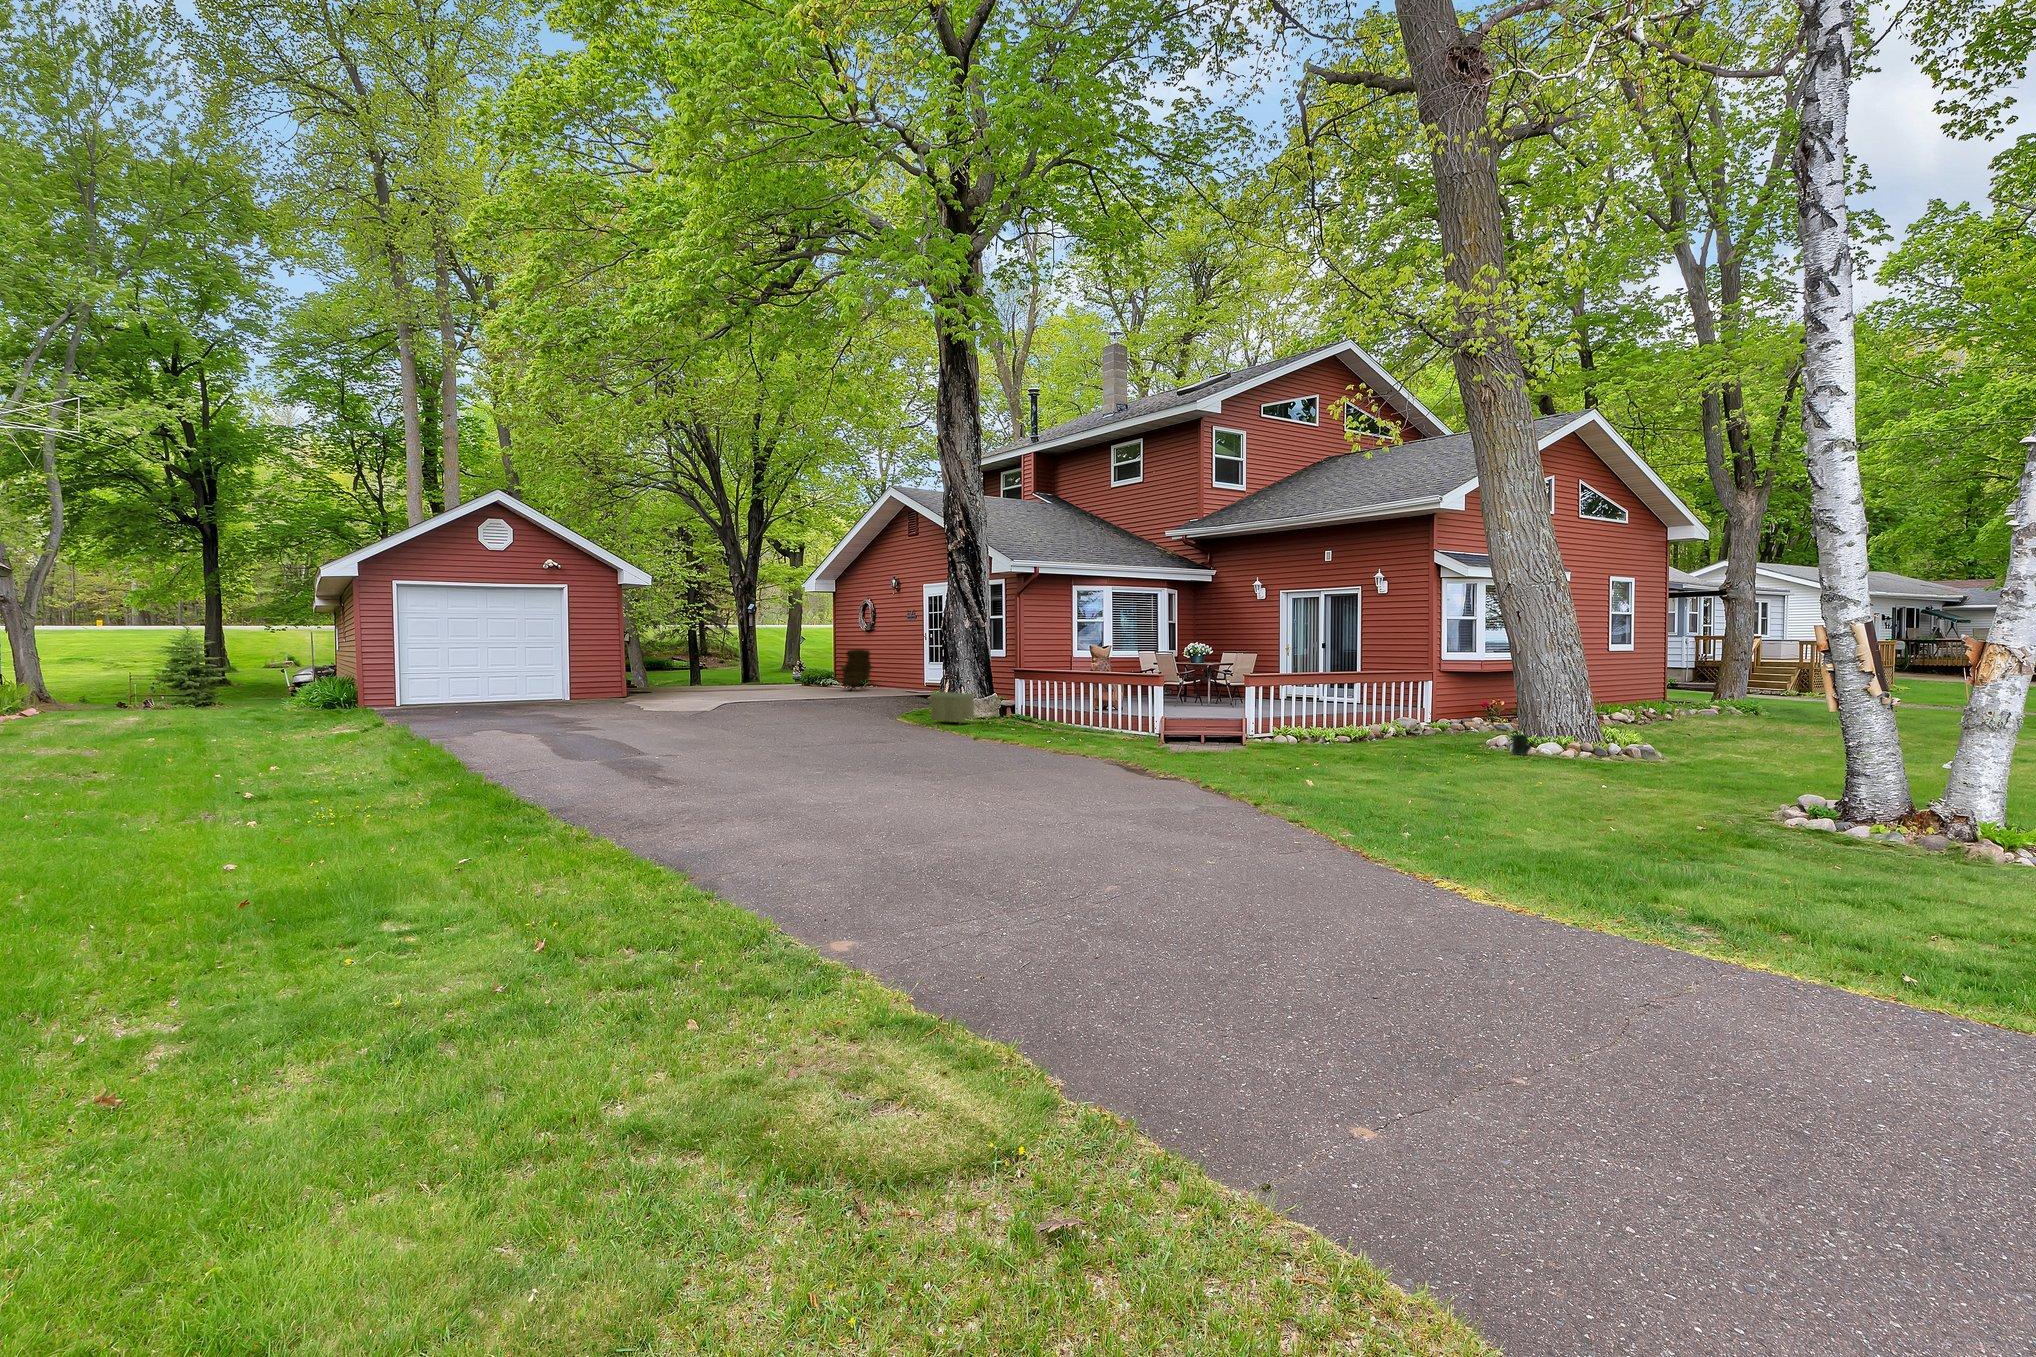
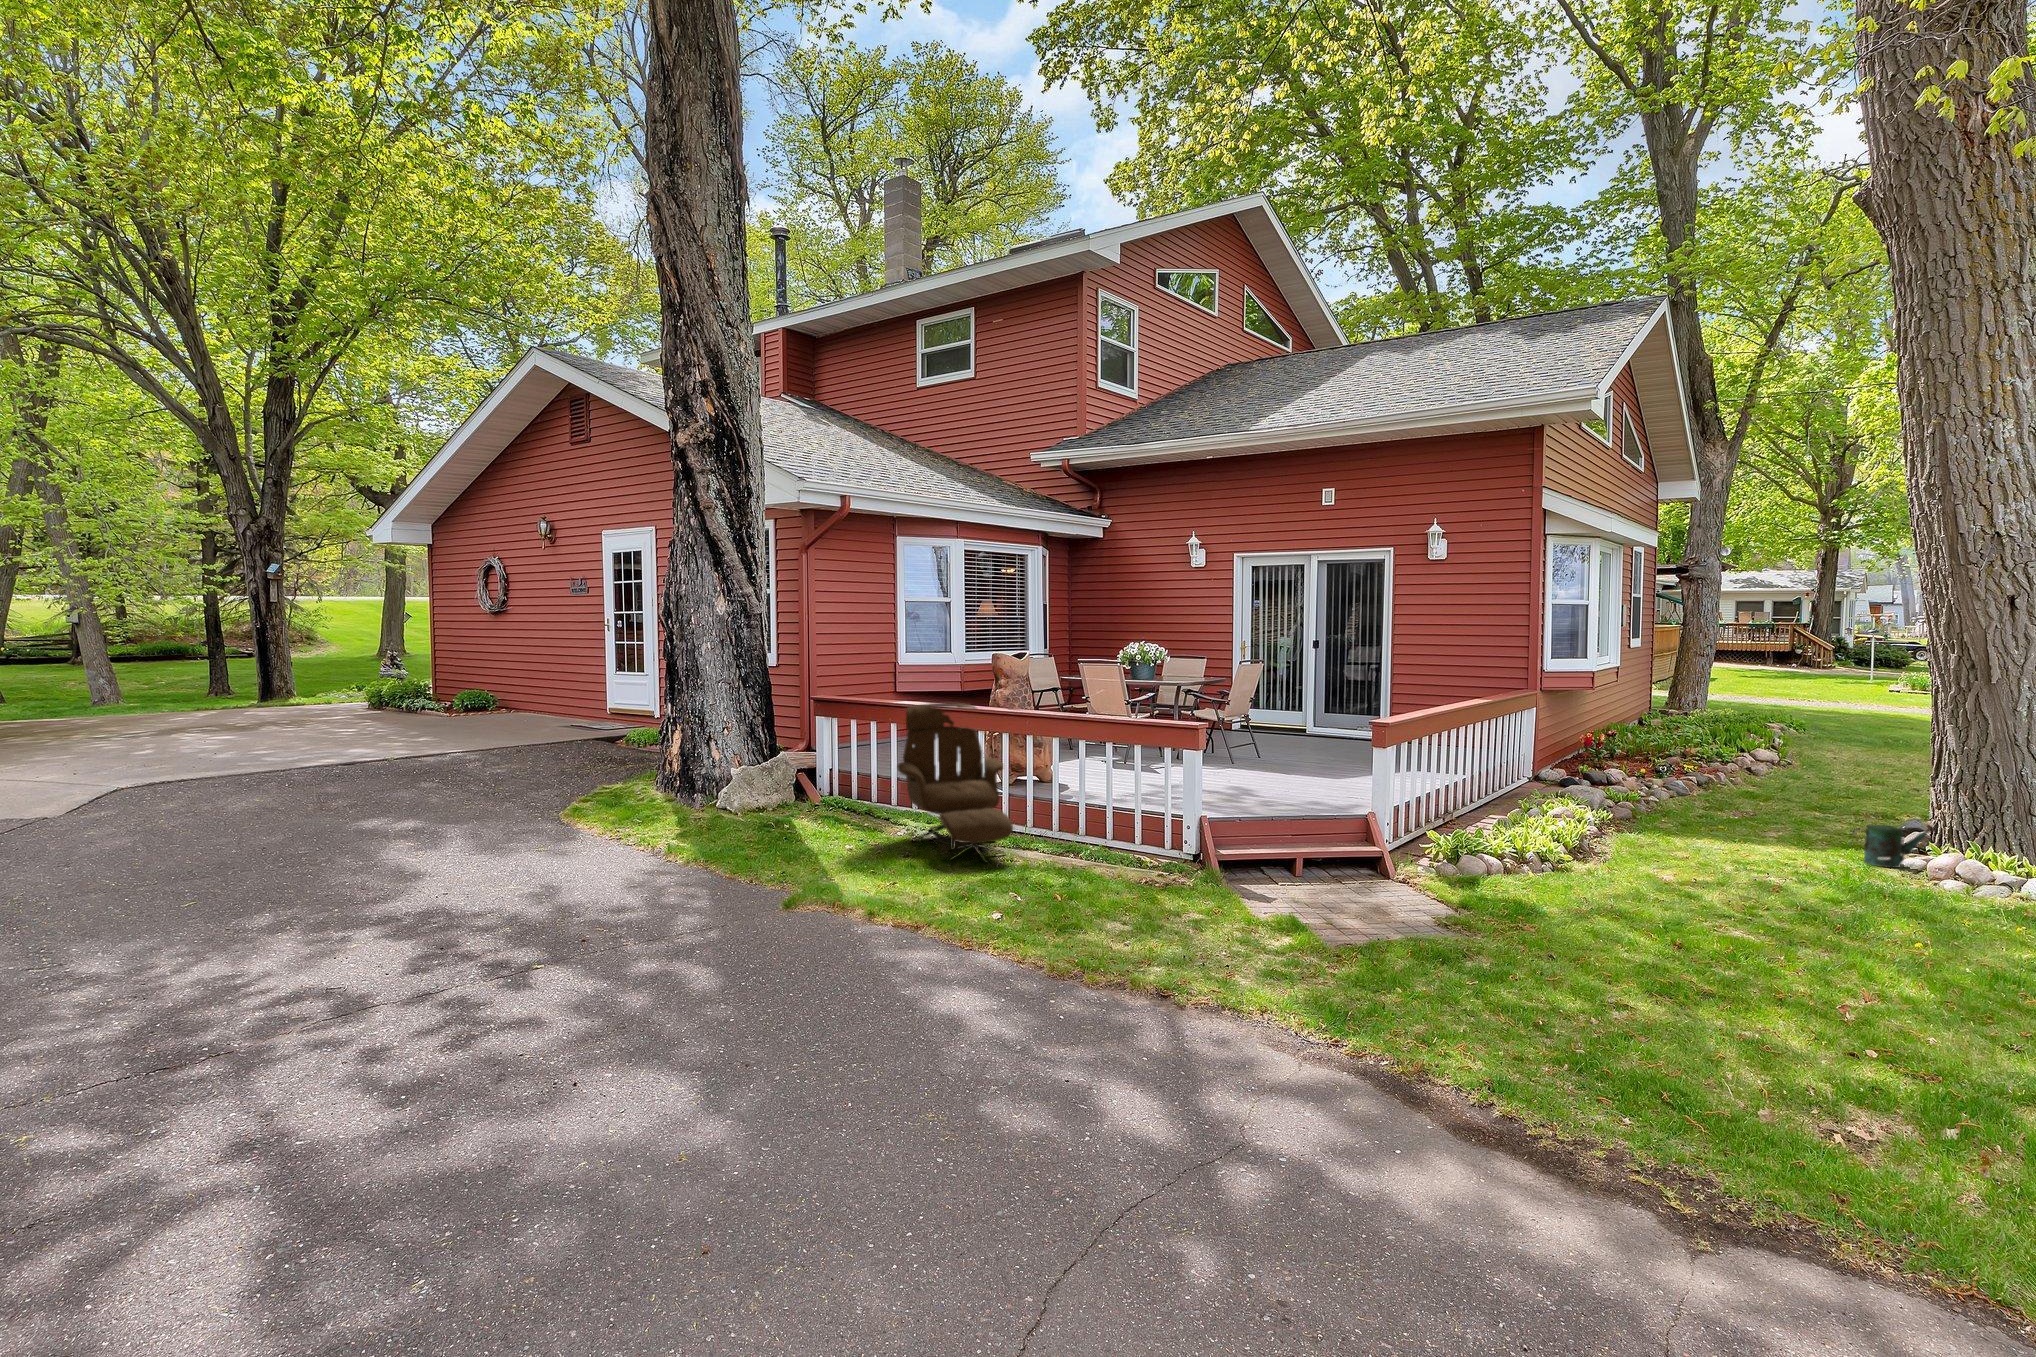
lounge chair: present [841,649,872,691] -> present [897,703,1013,863]
storage bench: present [930,692,974,723] -> none [641,751,744,826]

